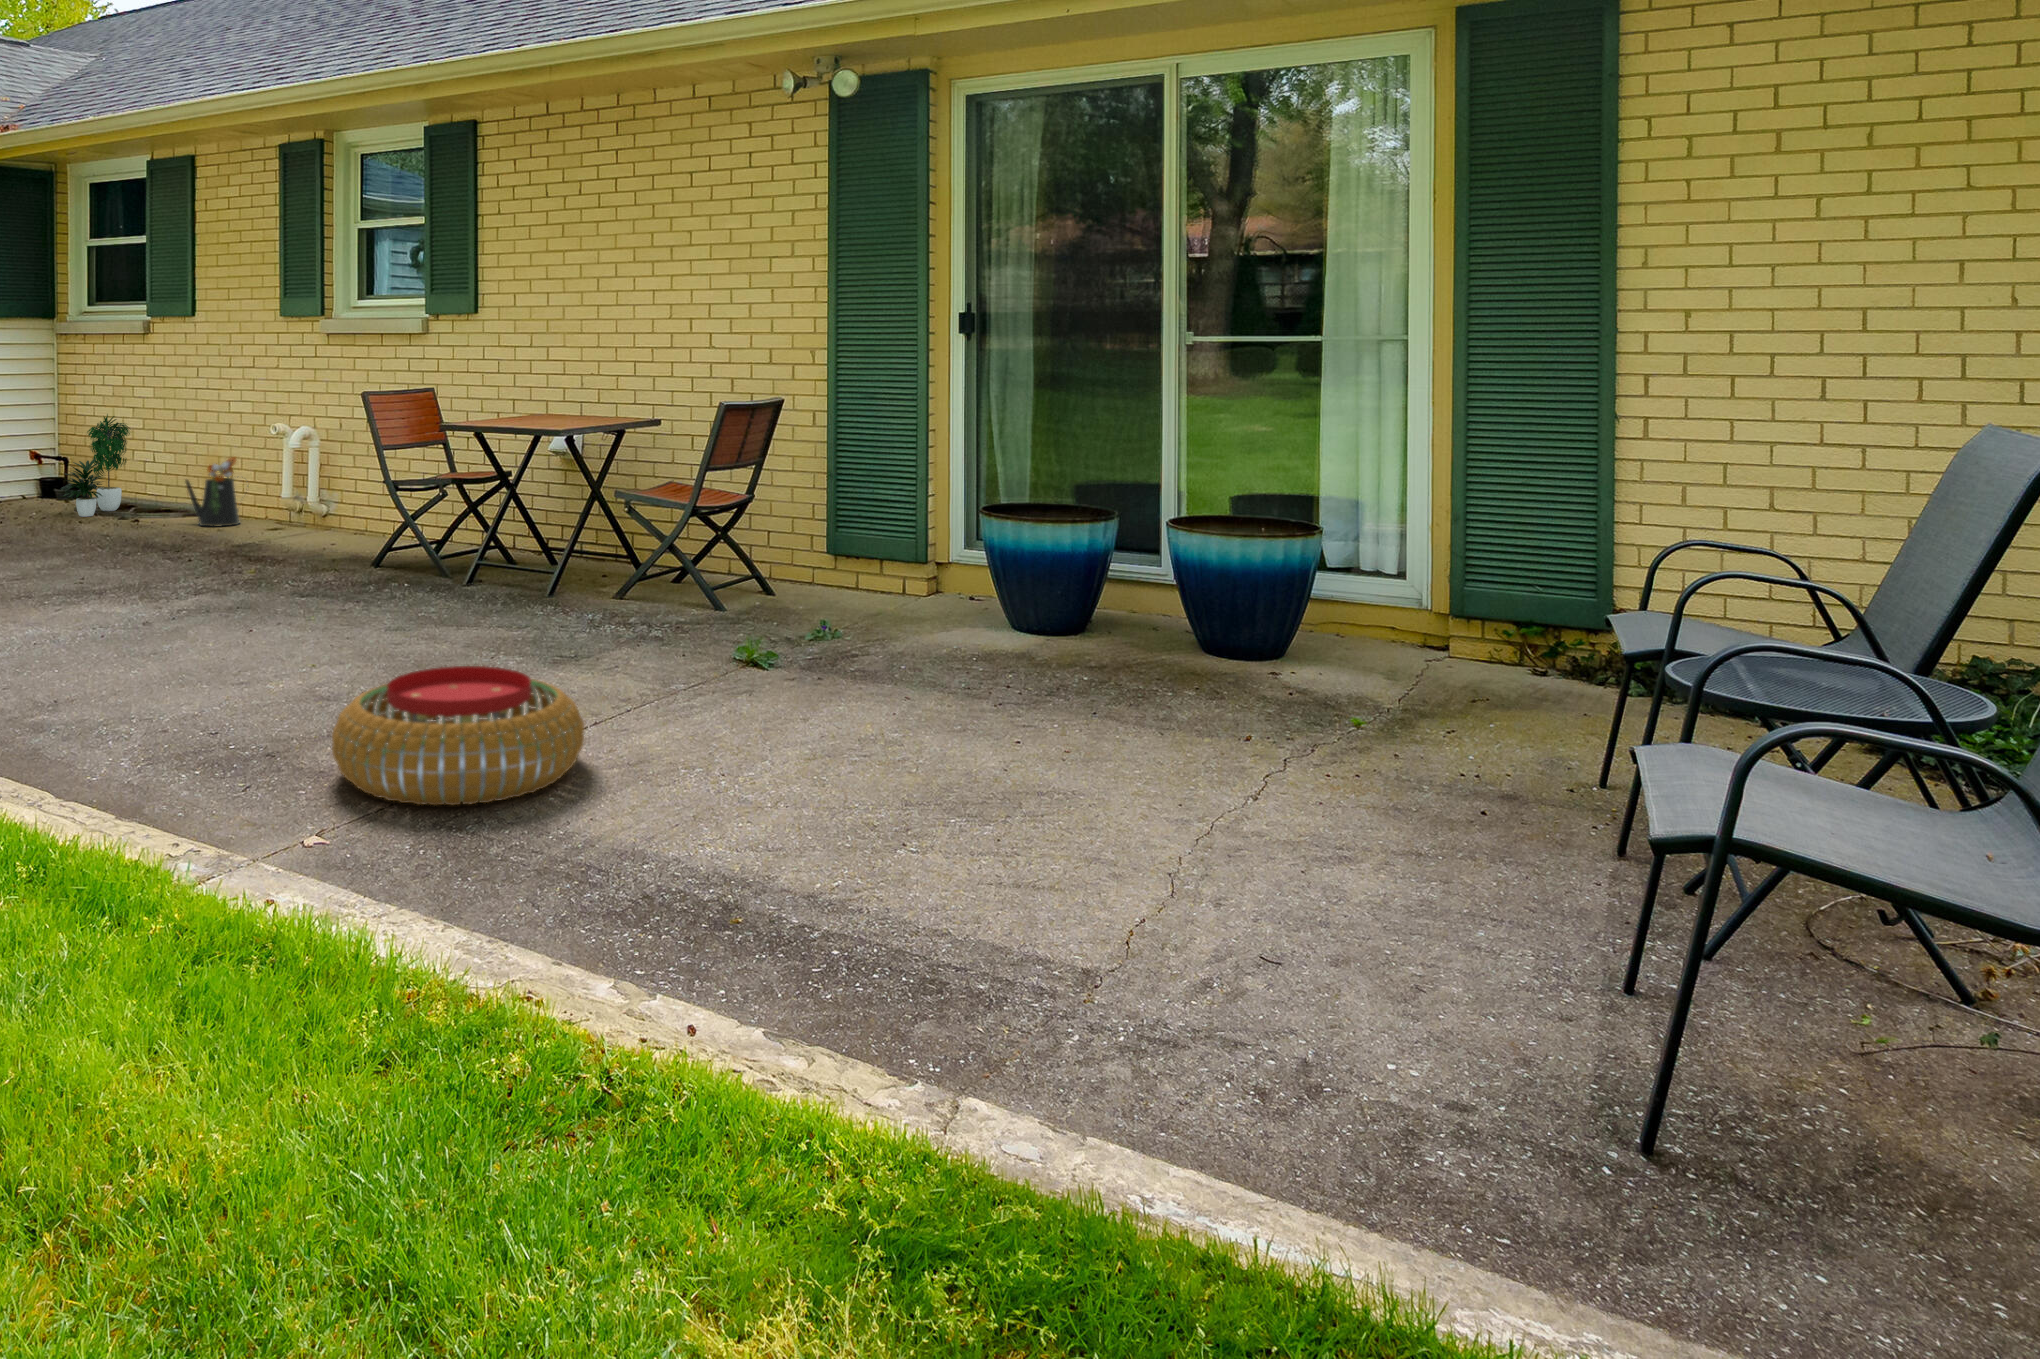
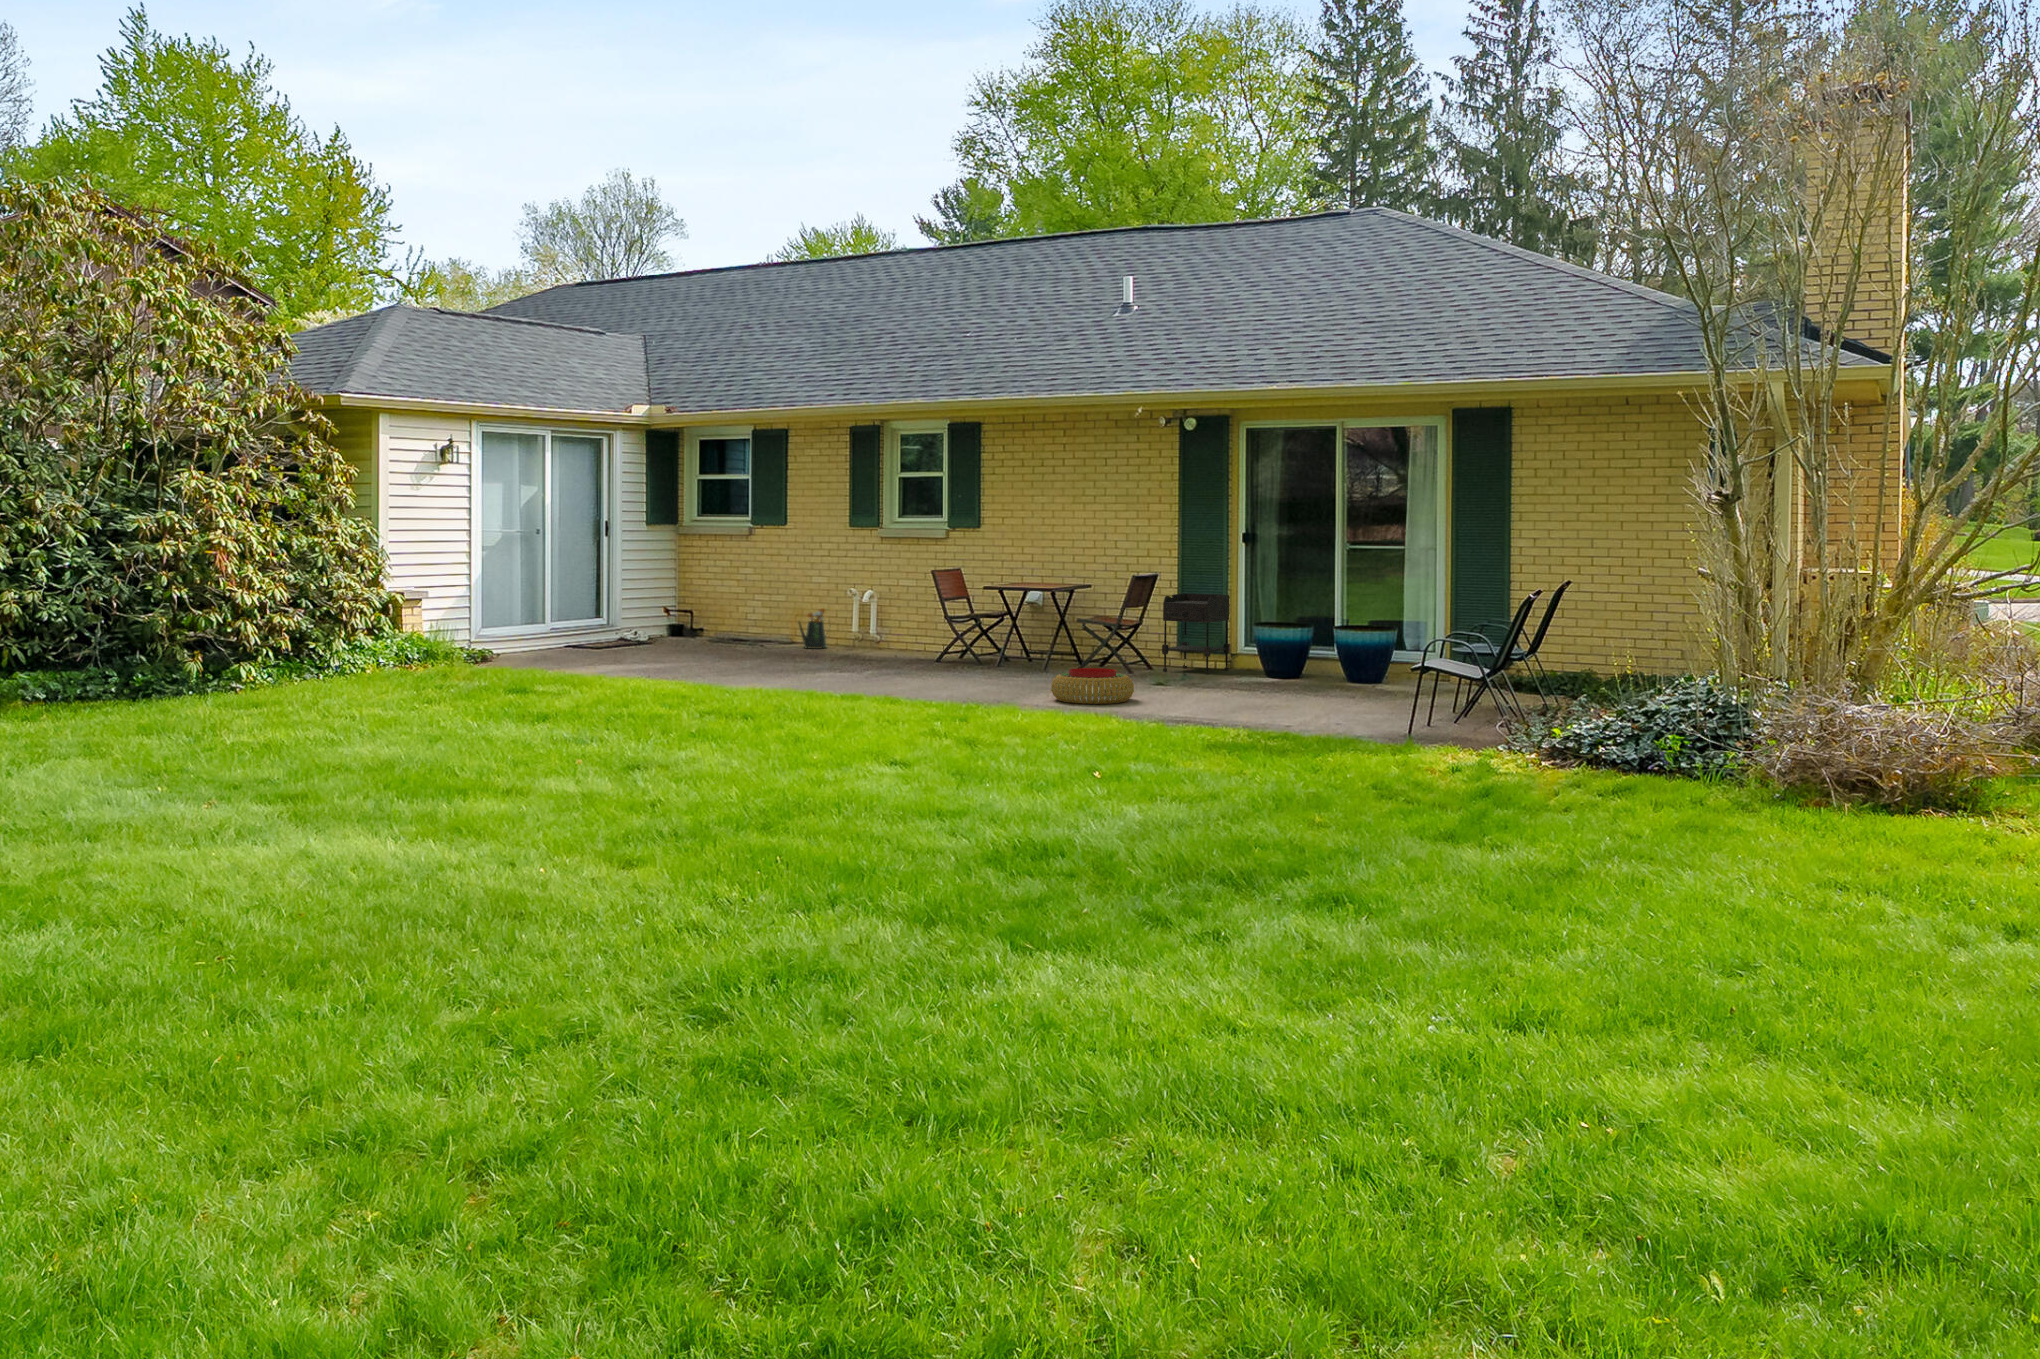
potted plant: present [63,414,130,517] -> none [707,583,740,645]
side table: none [768,436,919,621] -> present [1162,593,1230,674]

